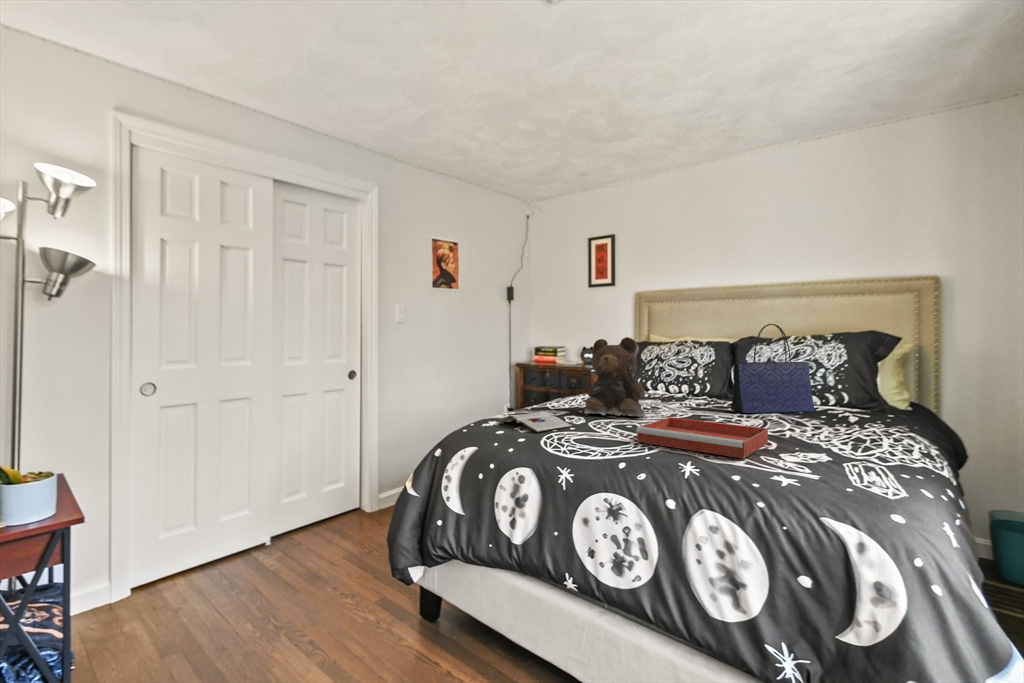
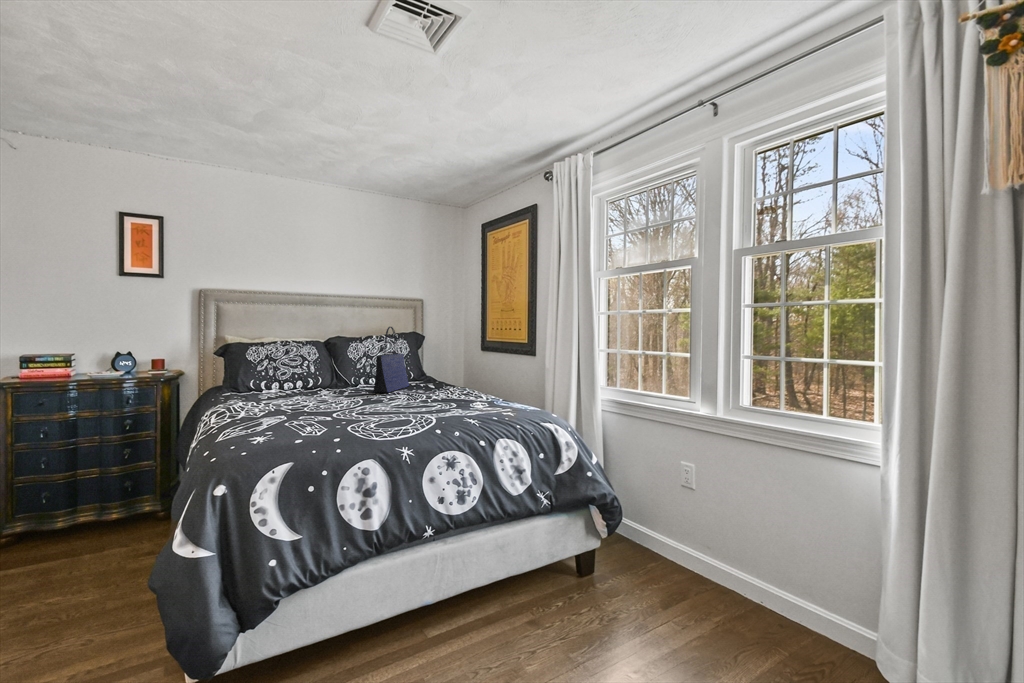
teddy bear: present [584,337,645,417] -> none [280,337,349,413]
magazine: present [499,412,572,432] -> none [259,416,334,437]
tray: present [636,417,768,458] -> none [391,393,480,417]

